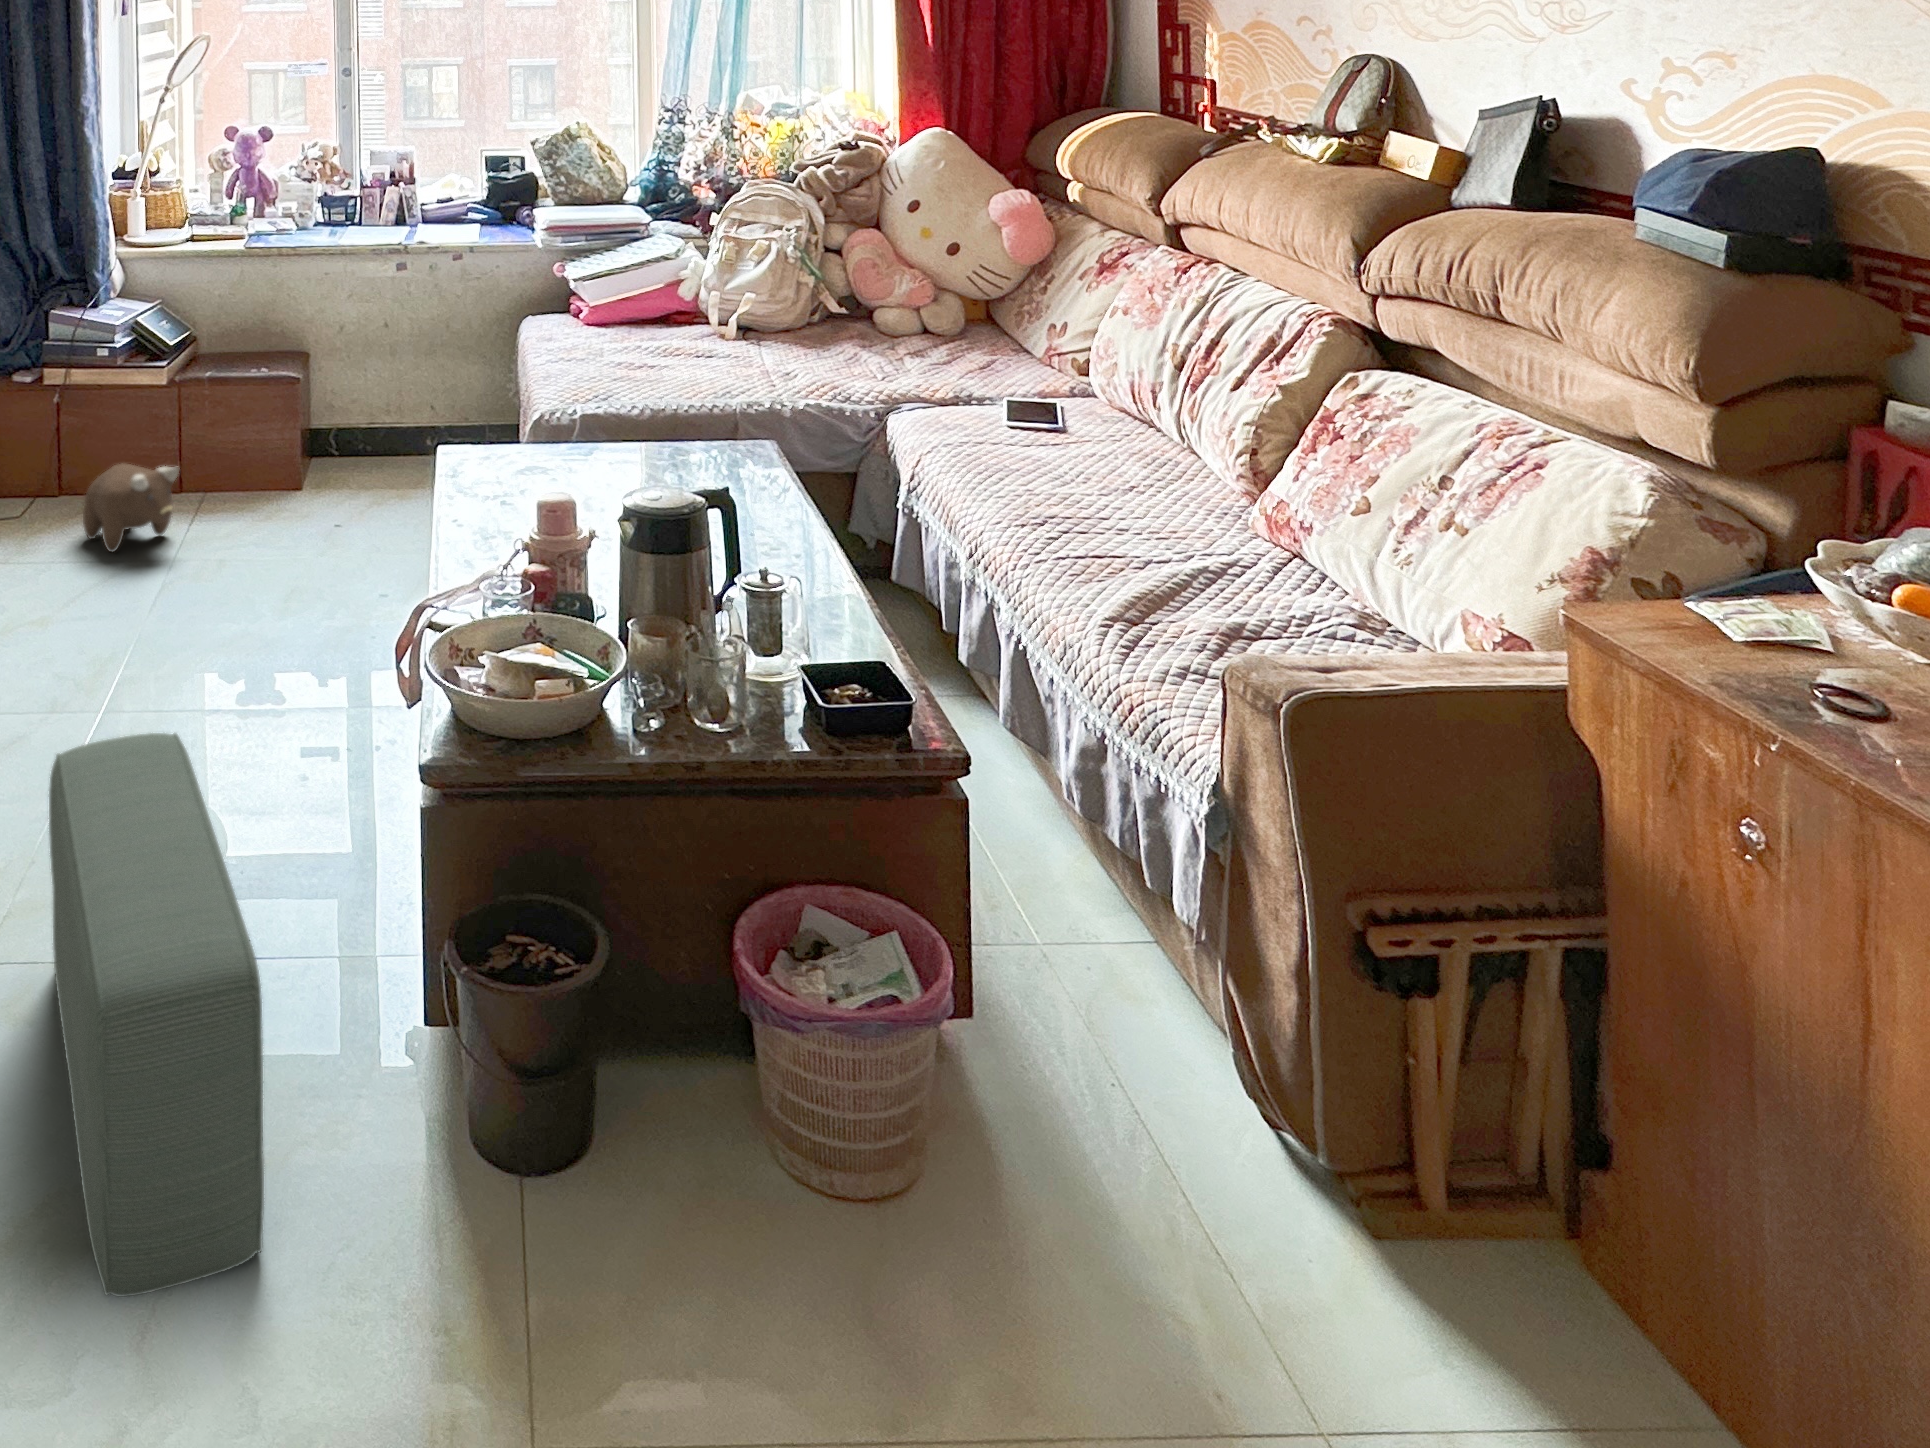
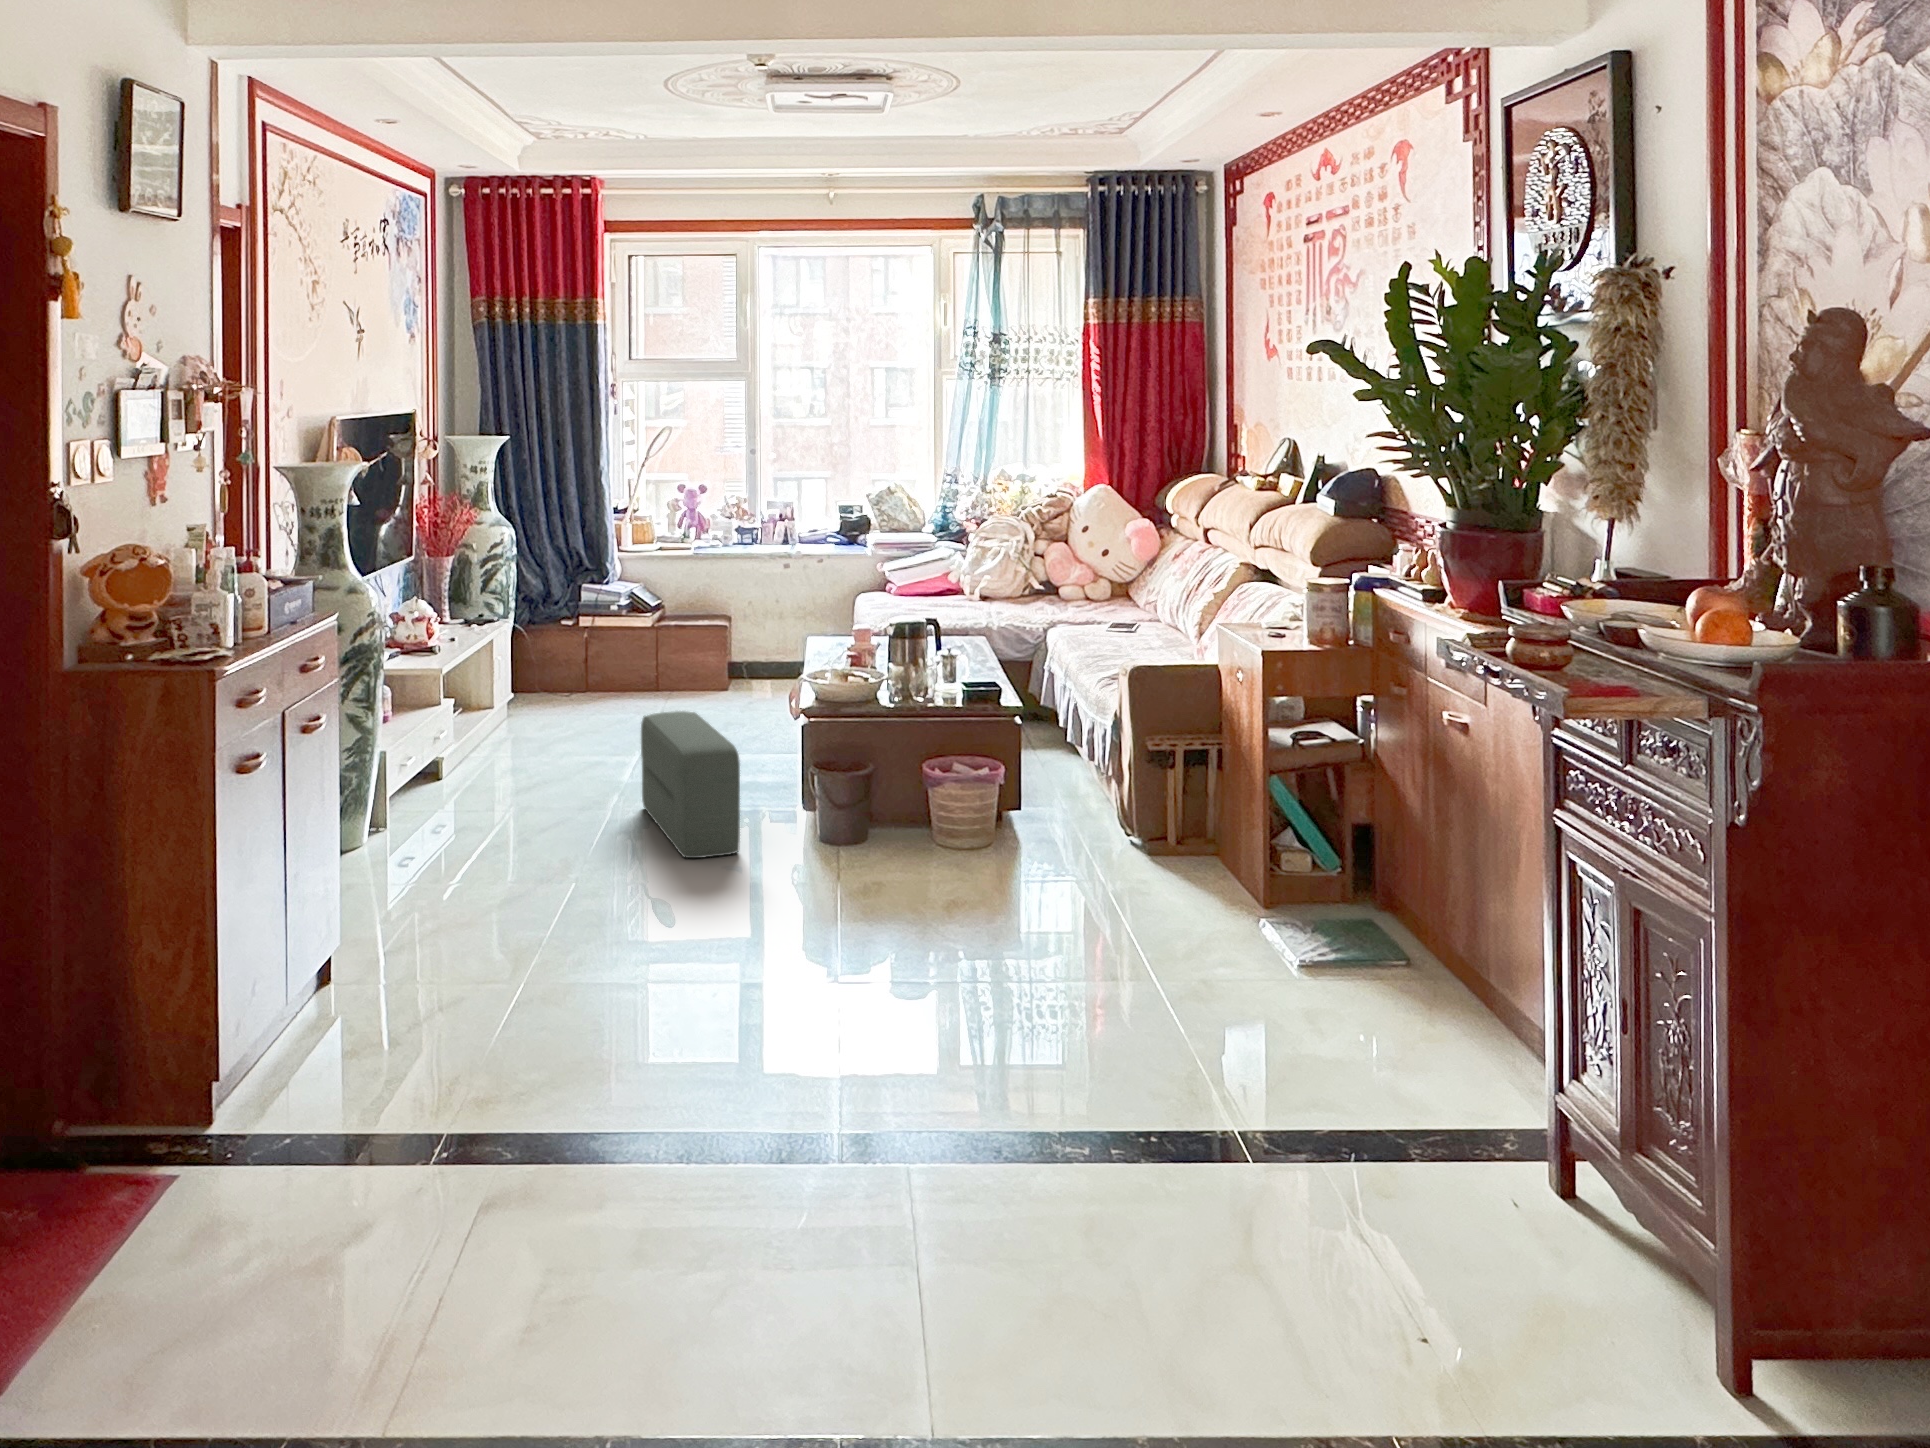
plush toy: present [83,464,179,552] -> none [607,664,663,710]

